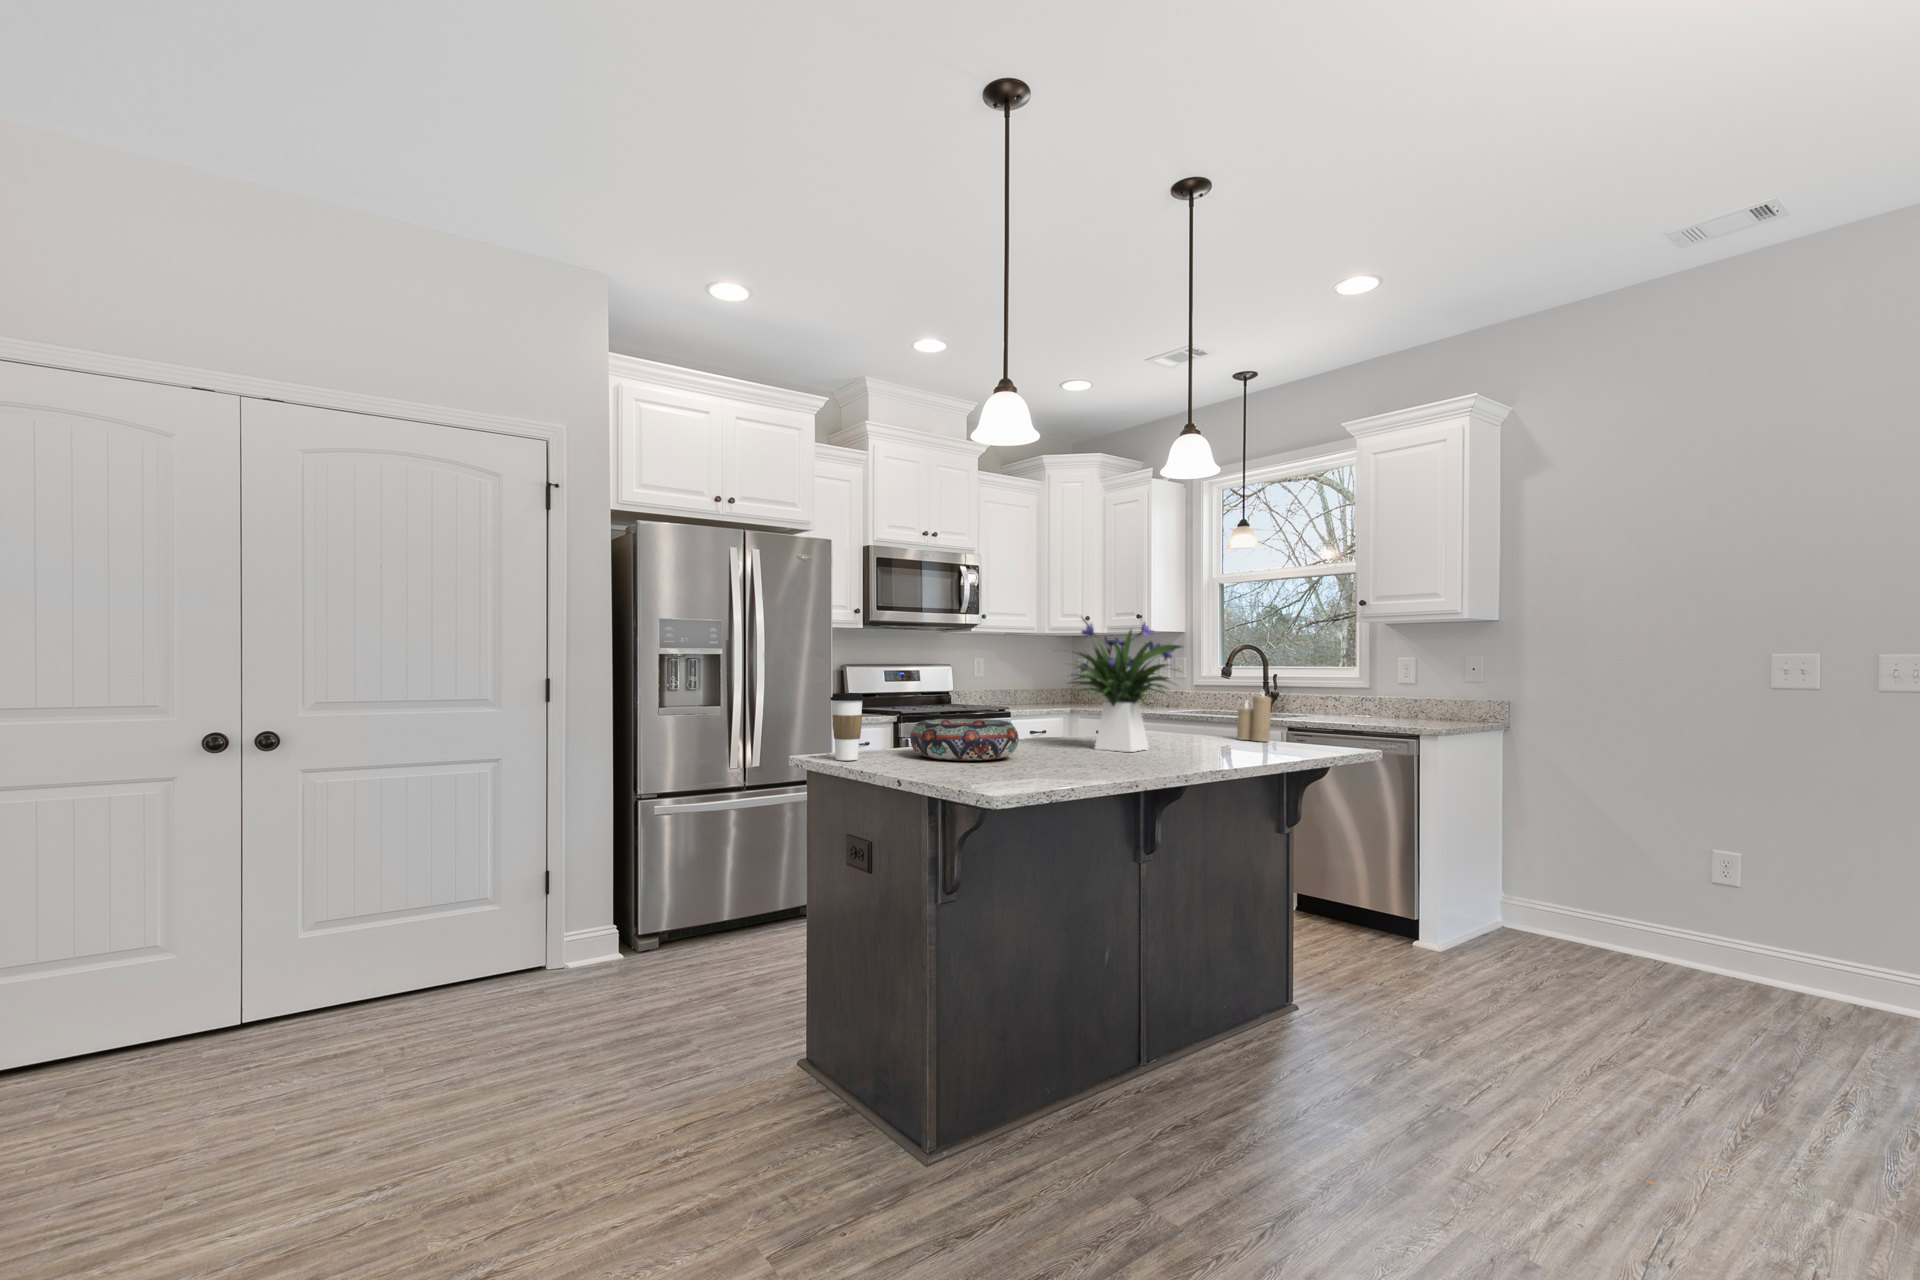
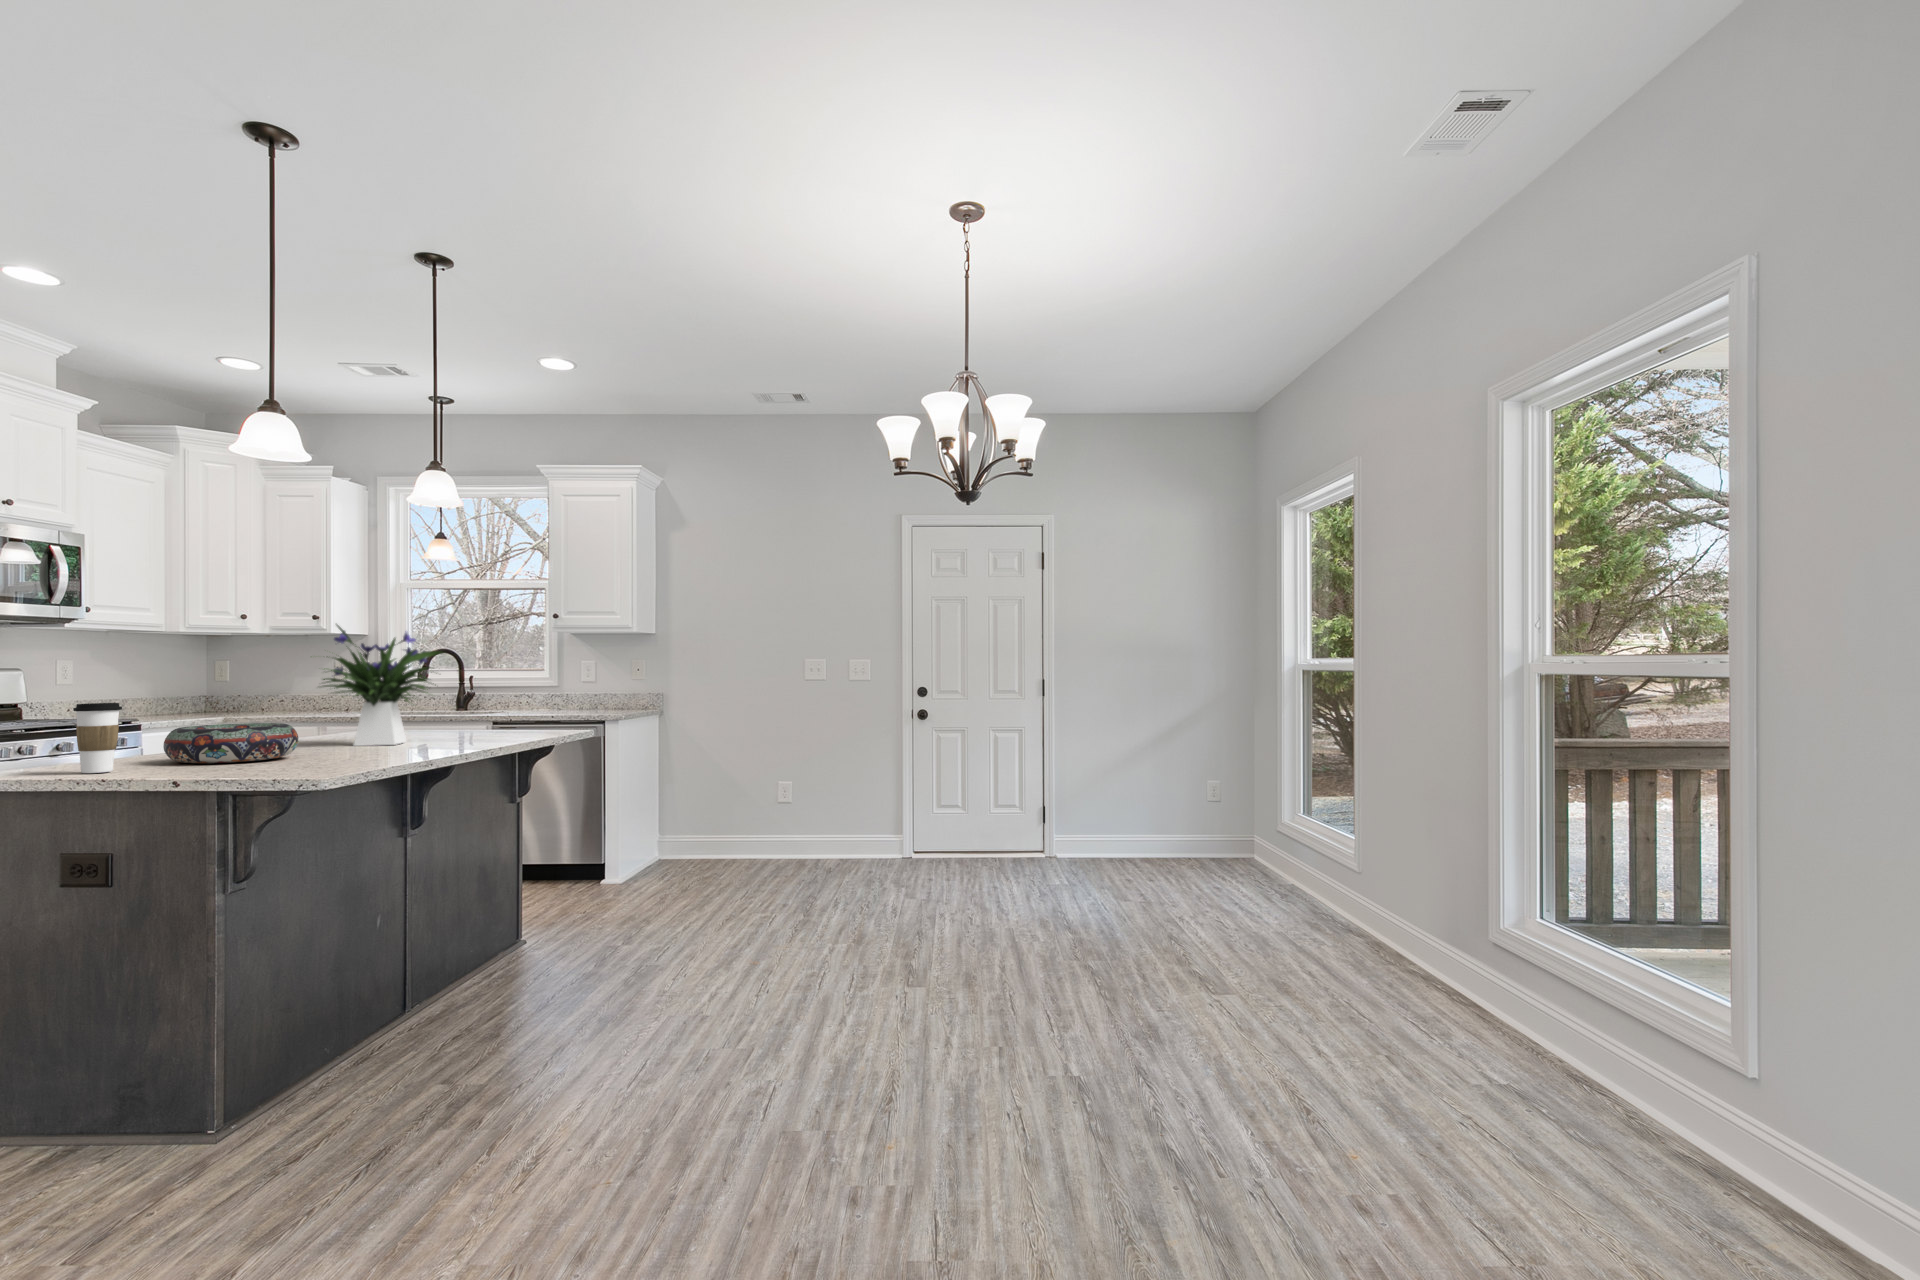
candle: present [1237,691,1271,742] -> none [469,687,501,731]

